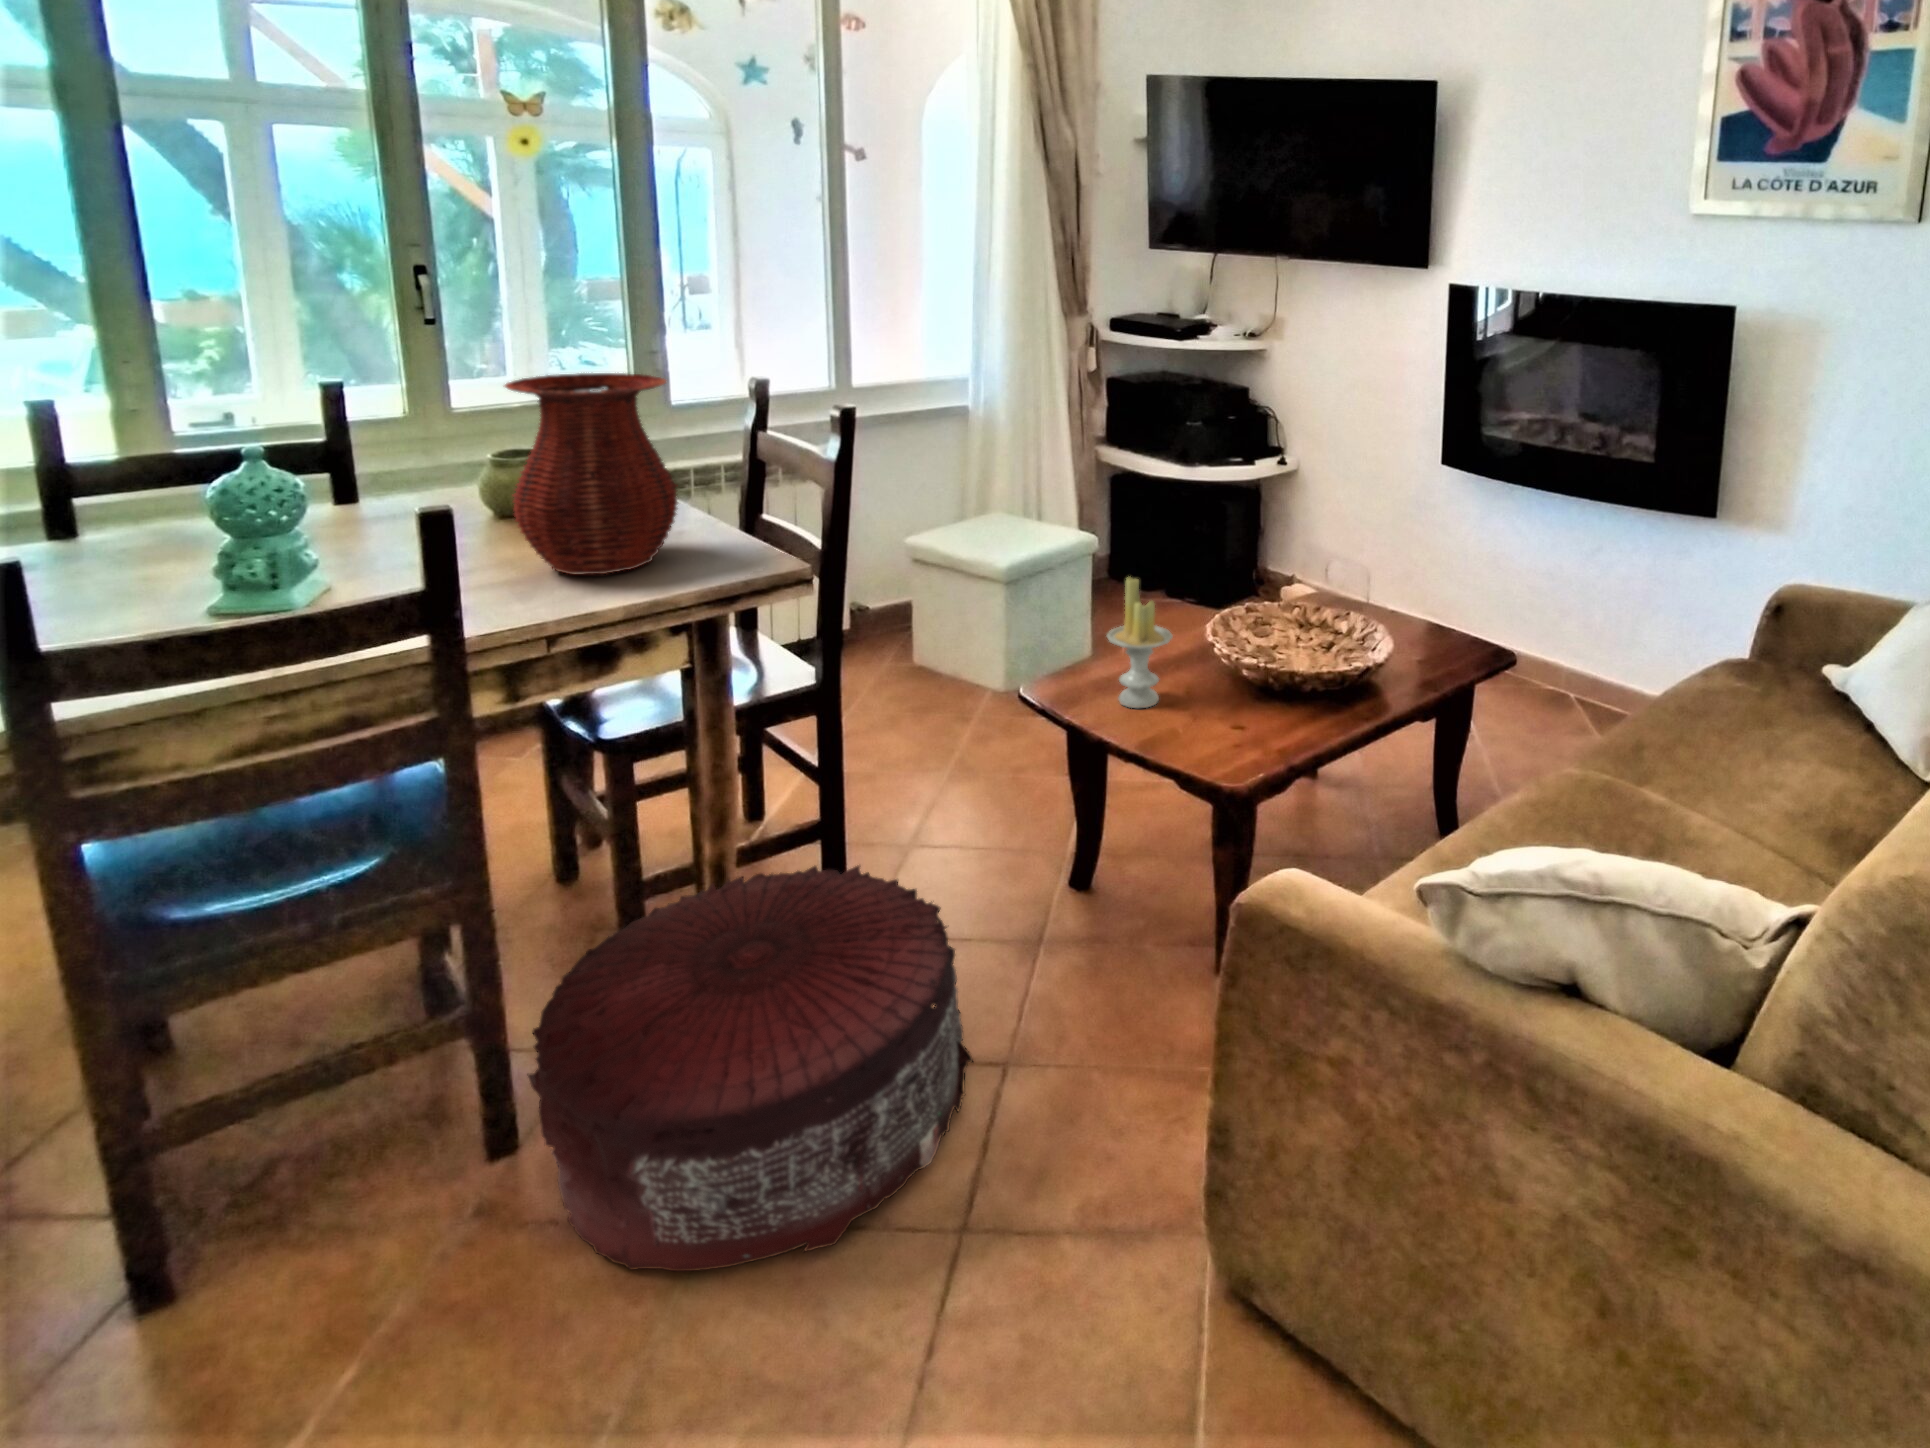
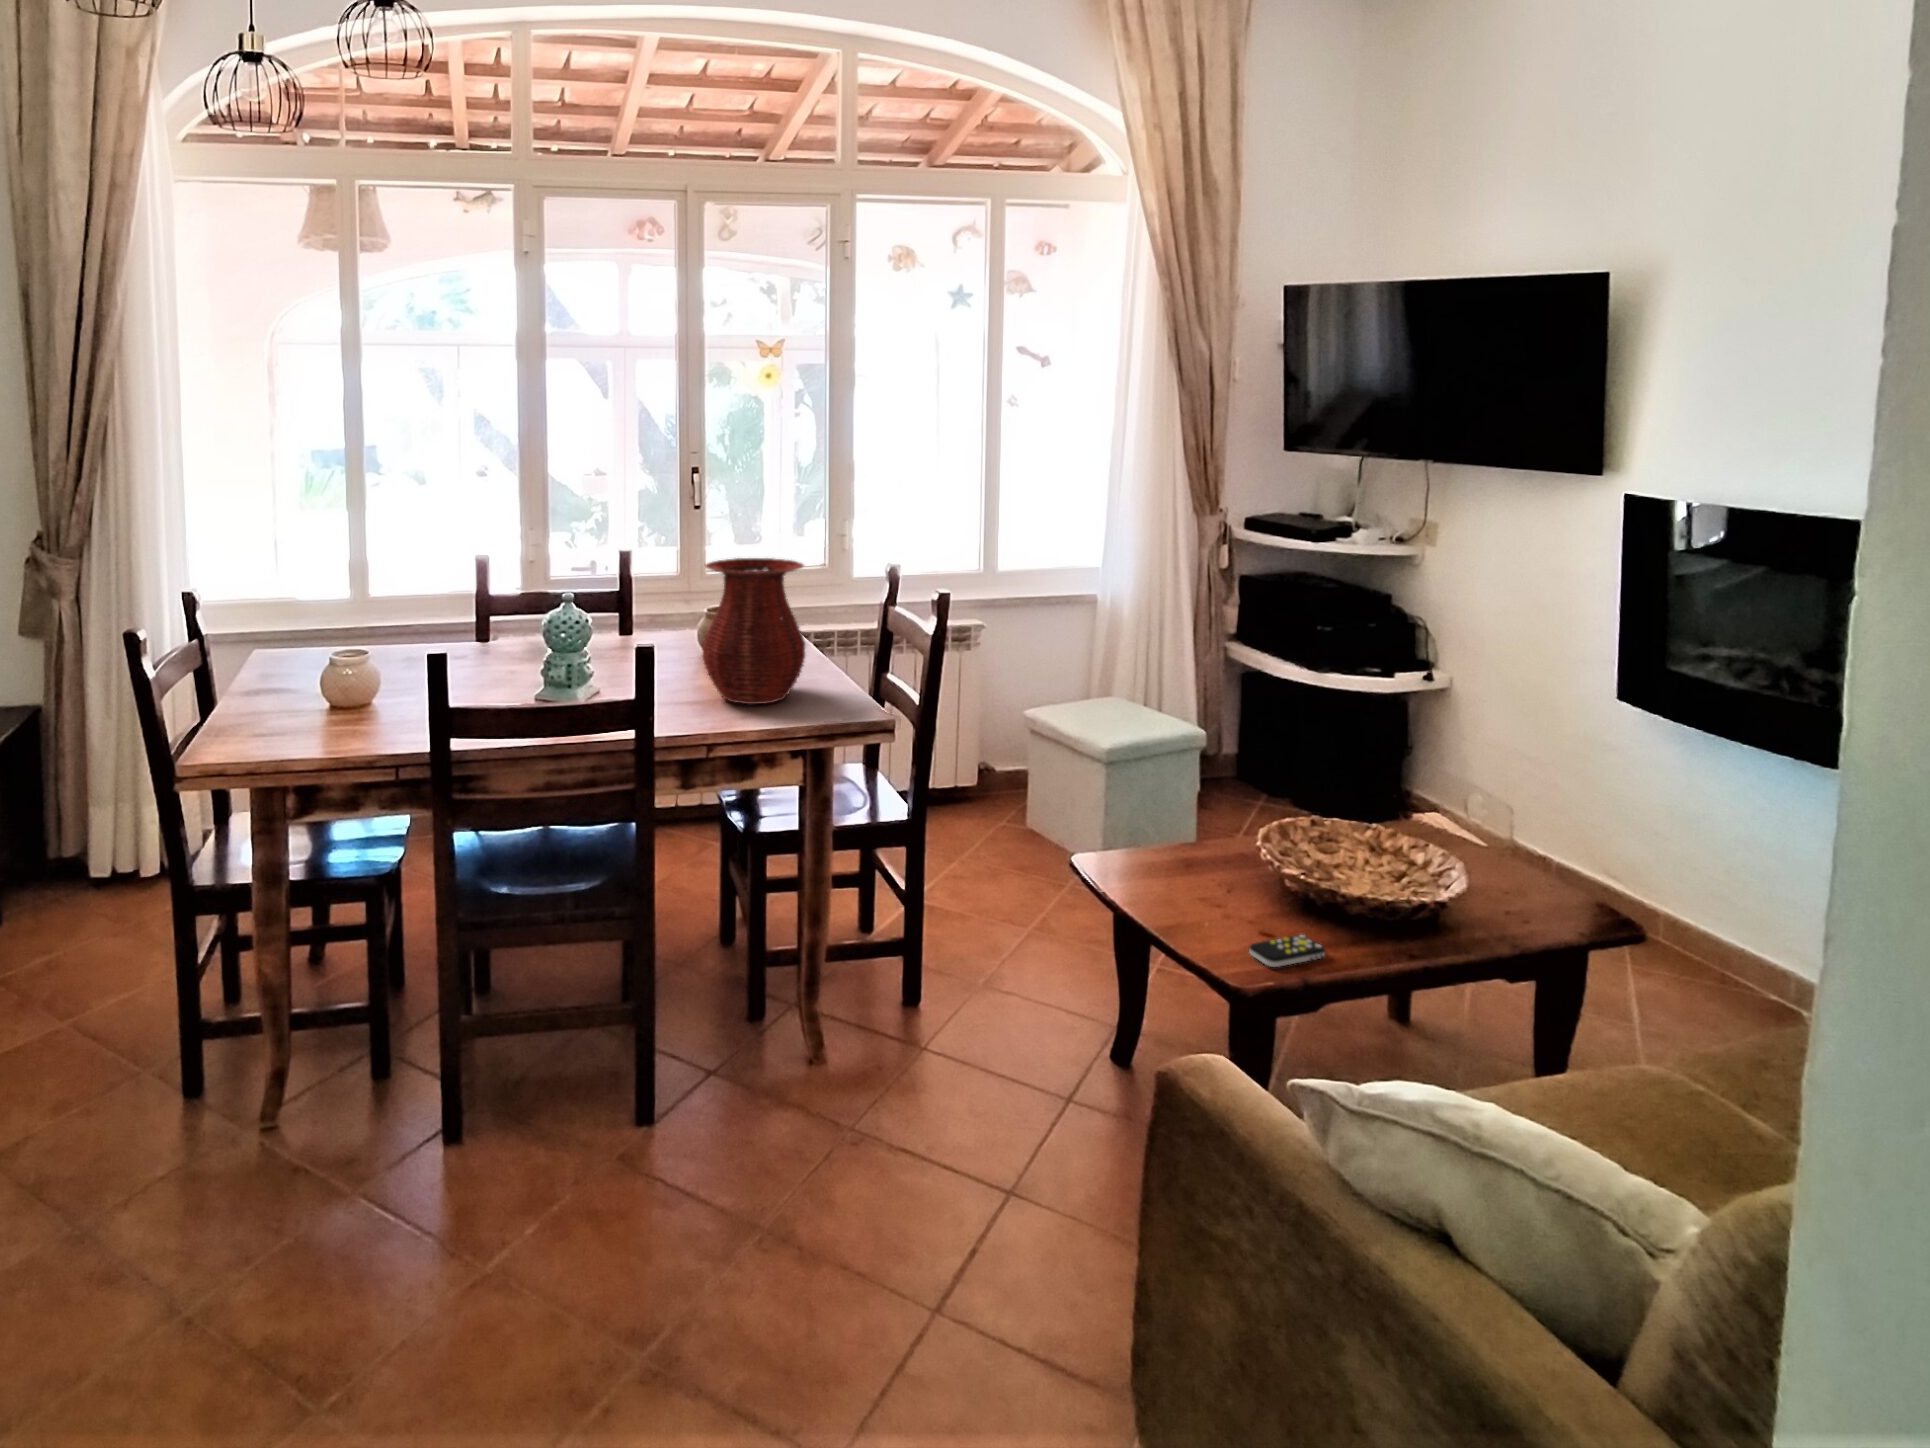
candle: present [1107,577,1173,708] -> none [1148,767,1215,899]
remote control: none [1222,718,1285,755] -> present [1249,935,1325,967]
pouf: present [528,865,973,1271] -> none [659,960,981,1287]

